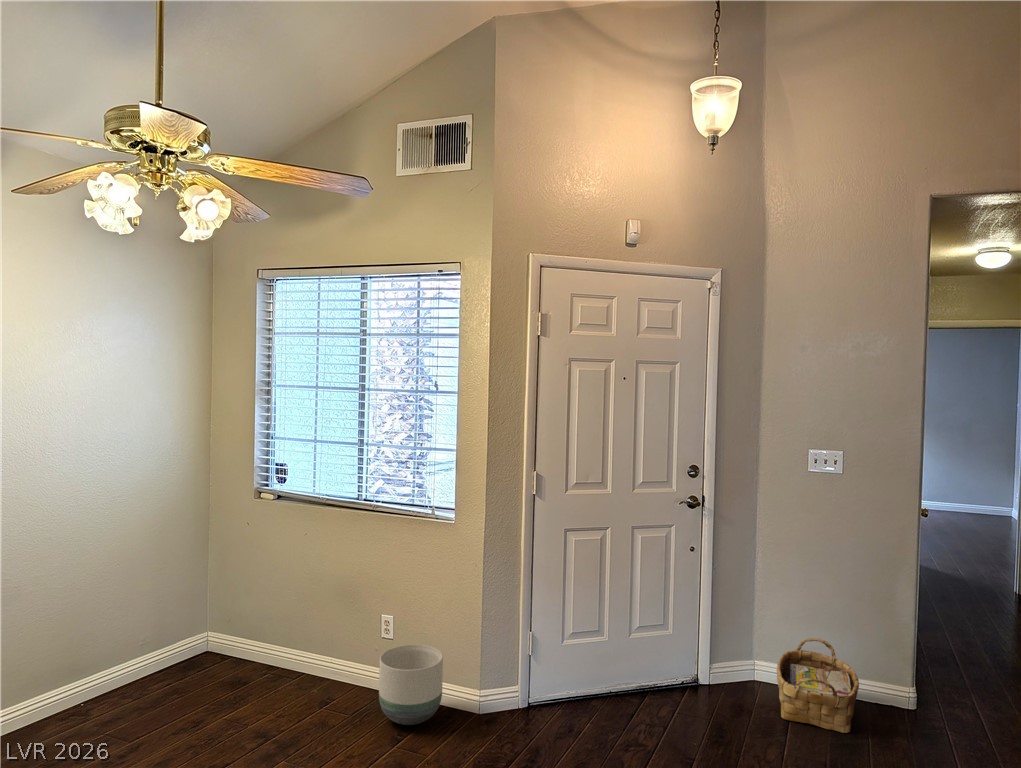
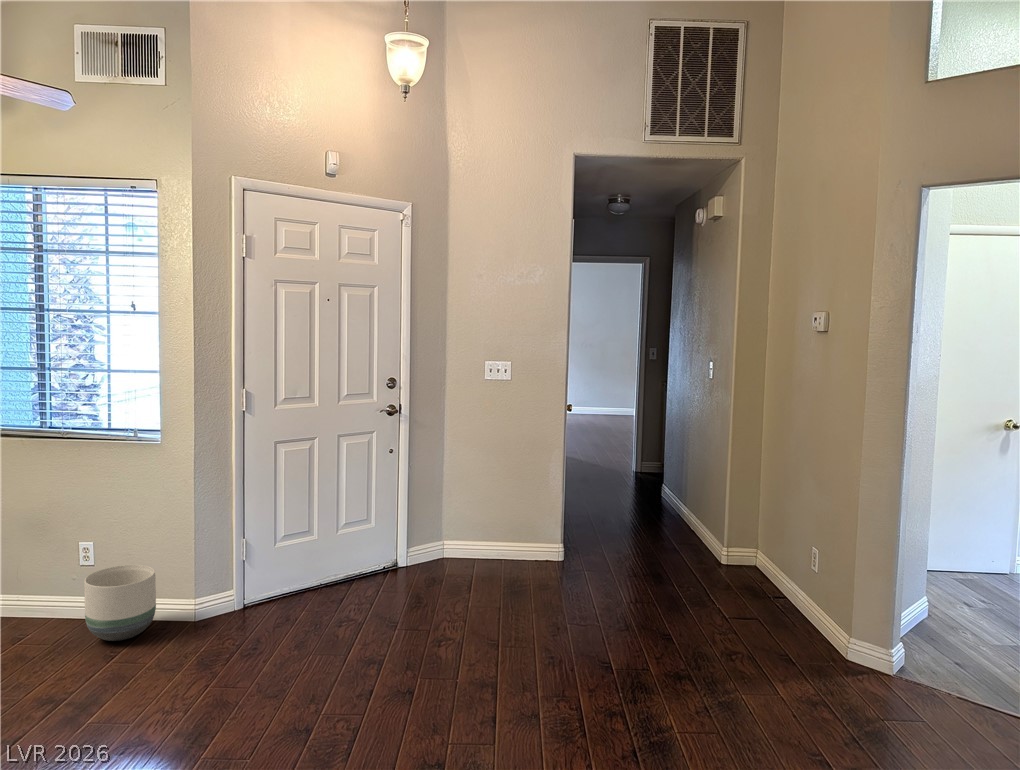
woven basket: present [777,638,859,733] -> none [461,516,521,583]

